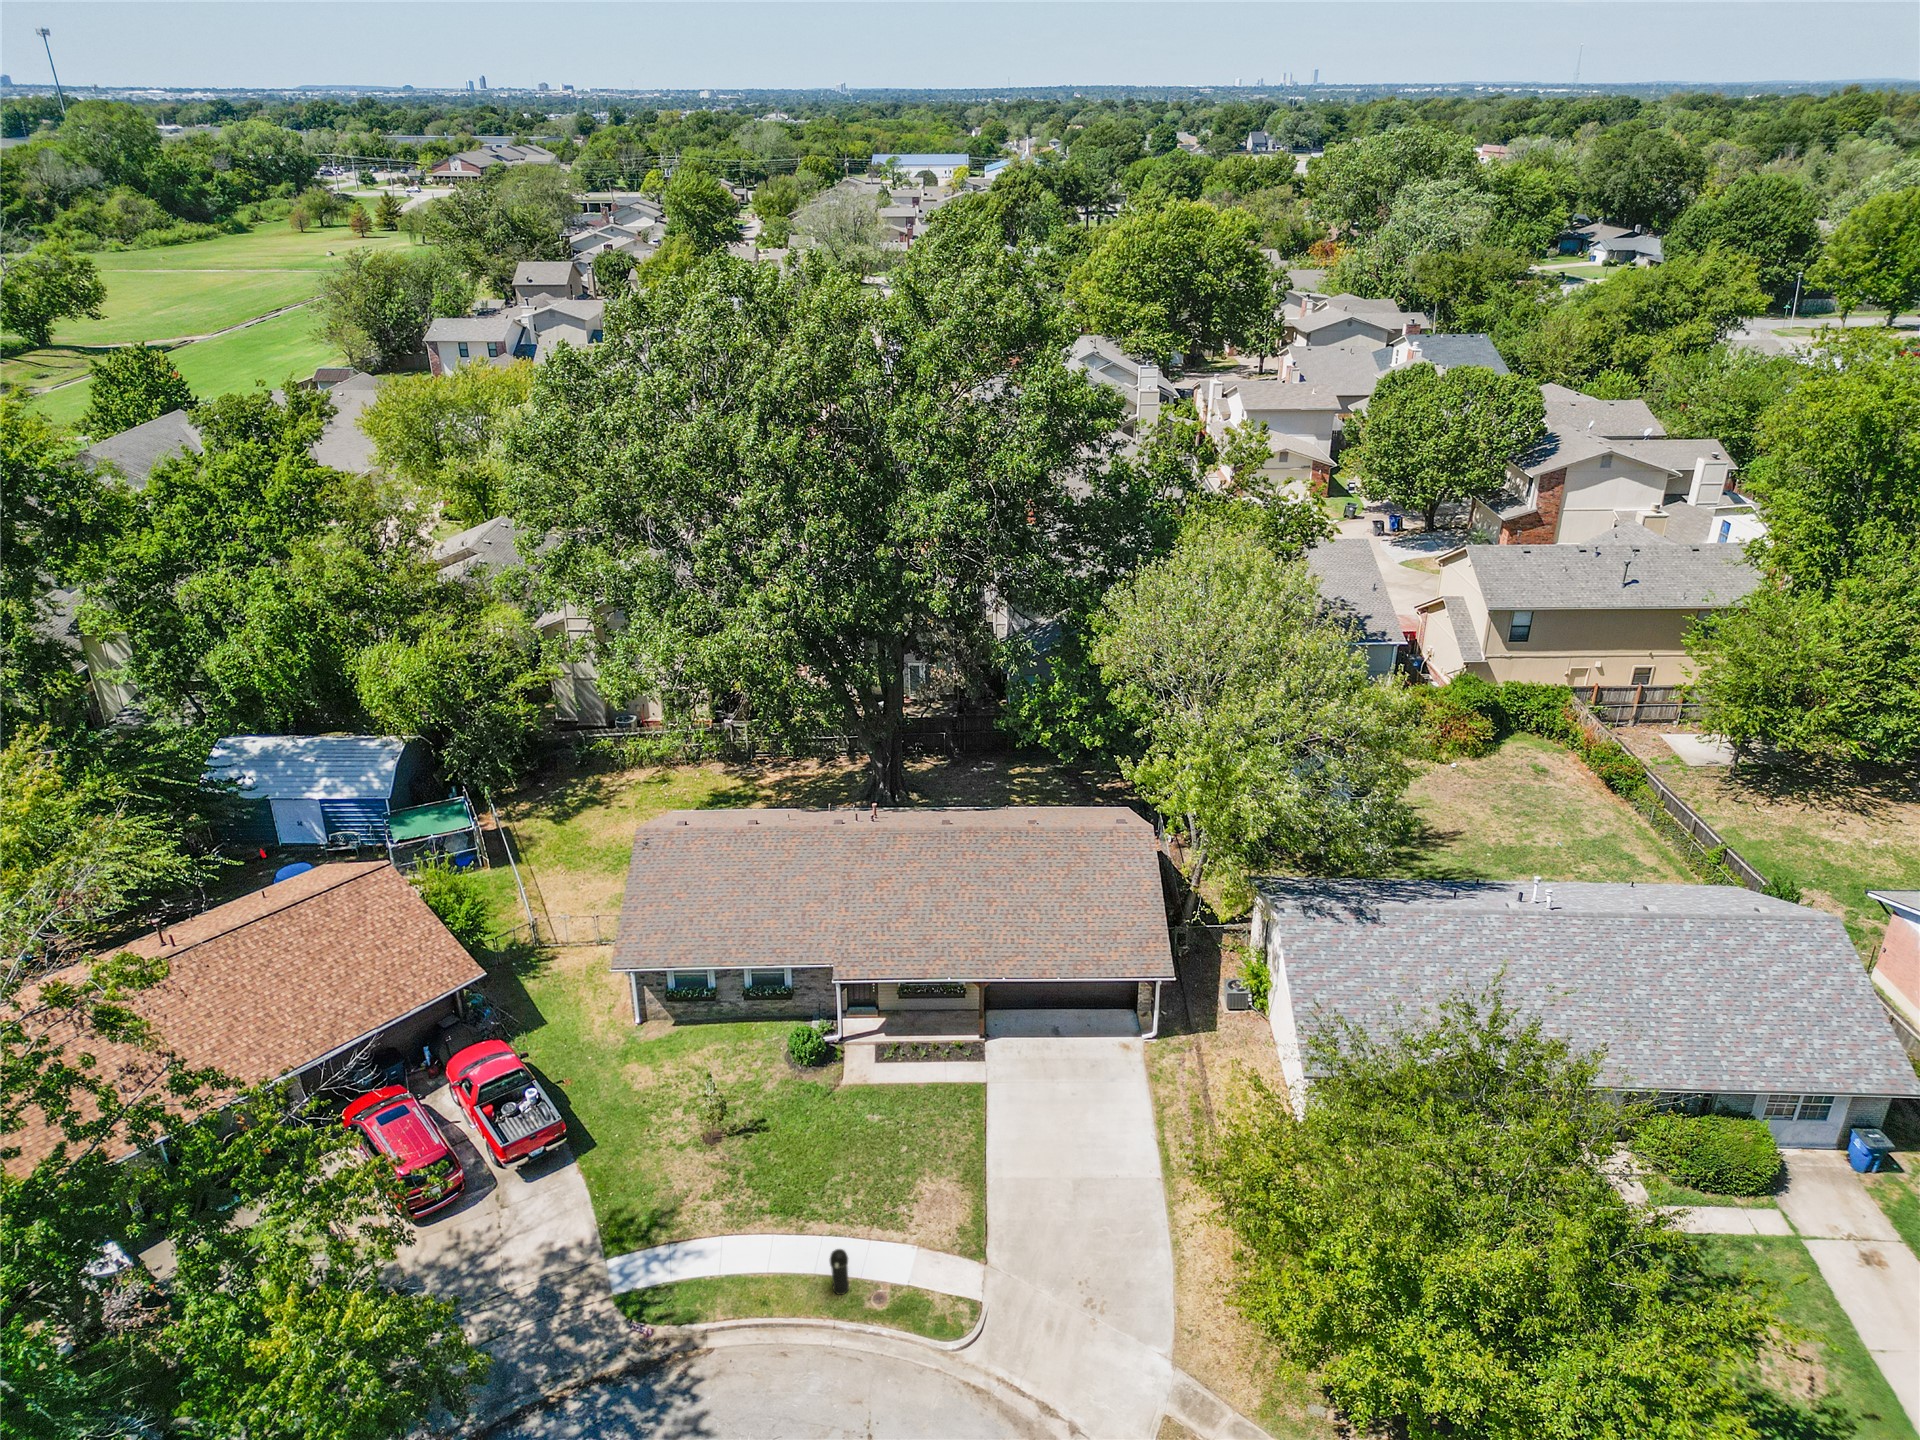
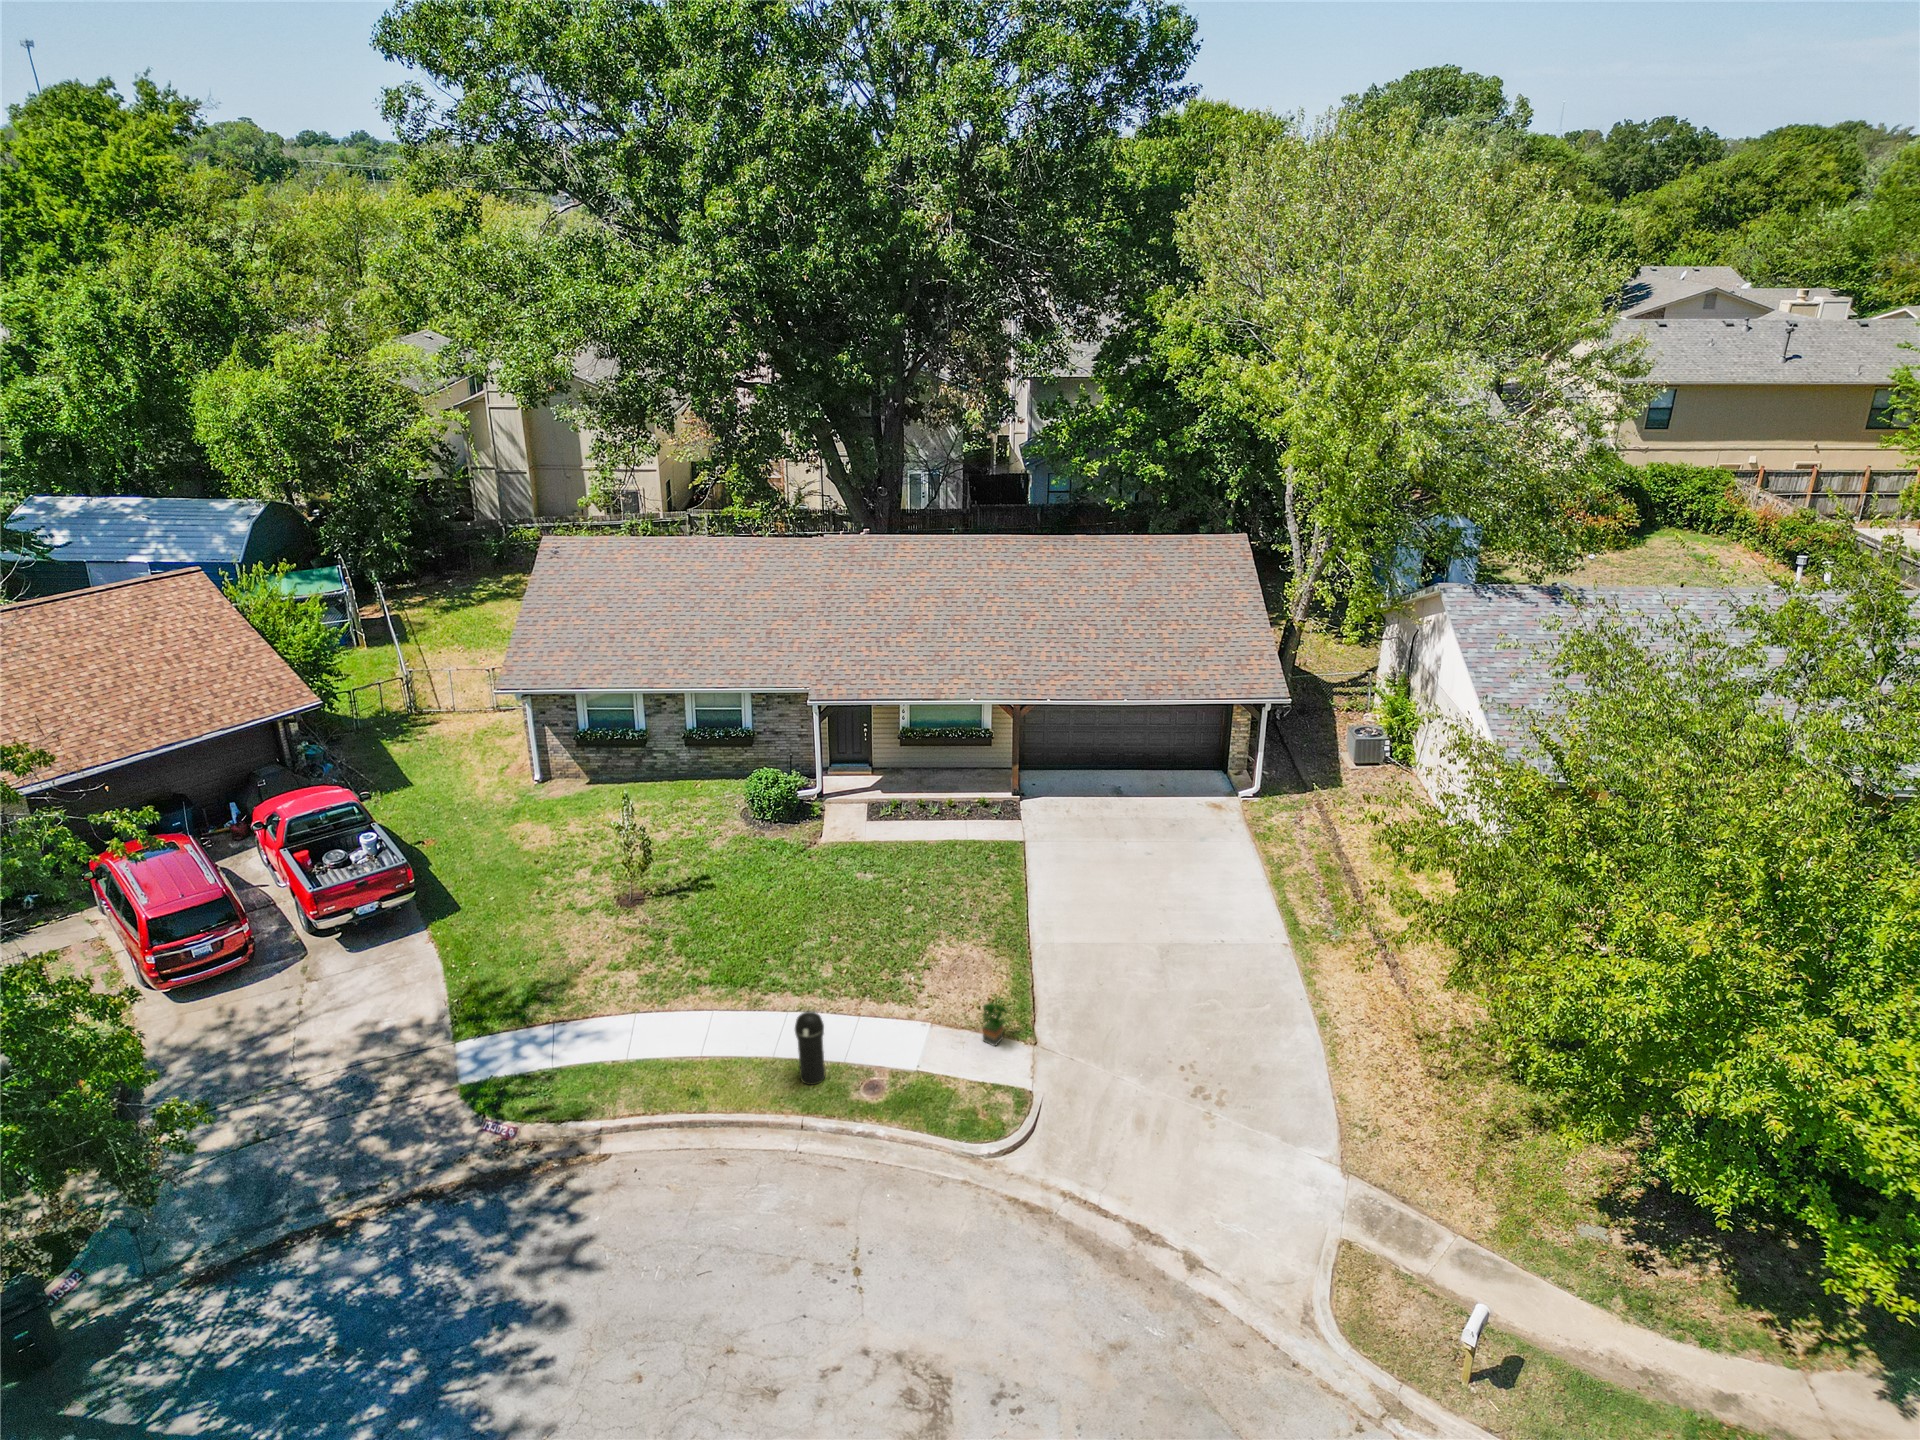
potted tree: none [951,1235,968,1264] -> present [983,1003,1007,1046]

